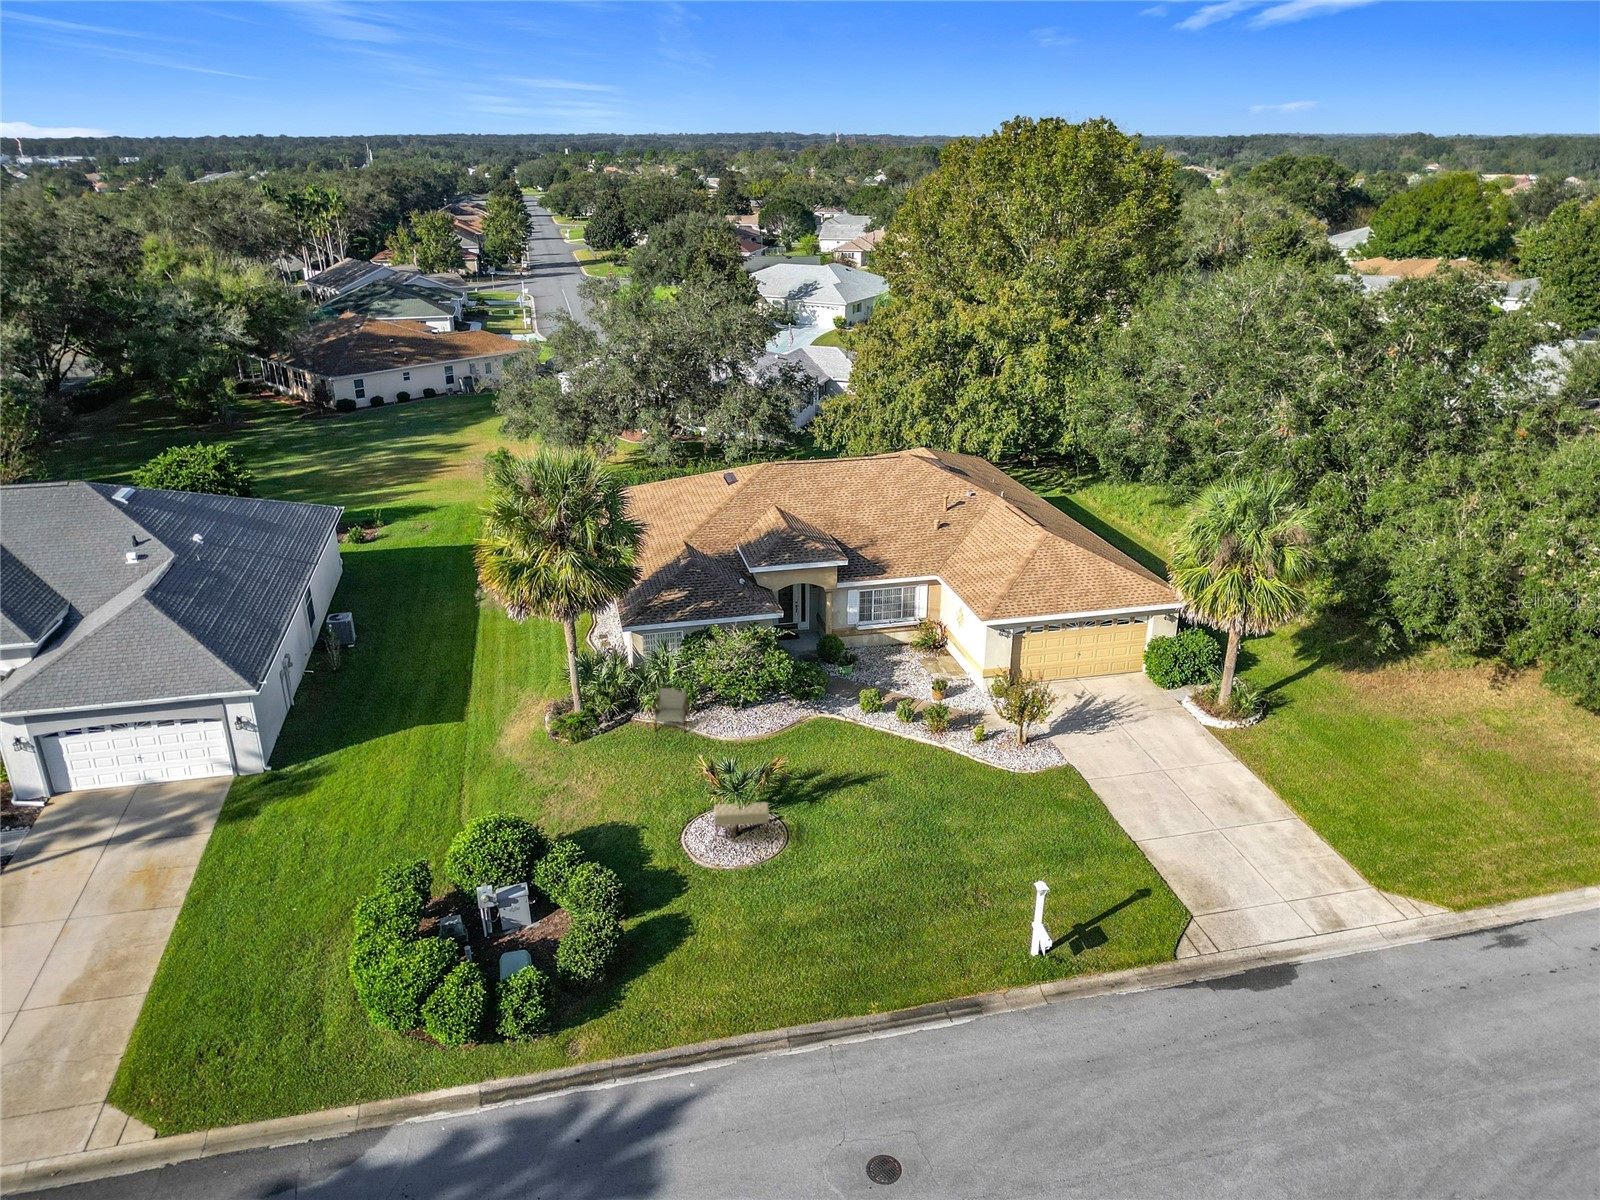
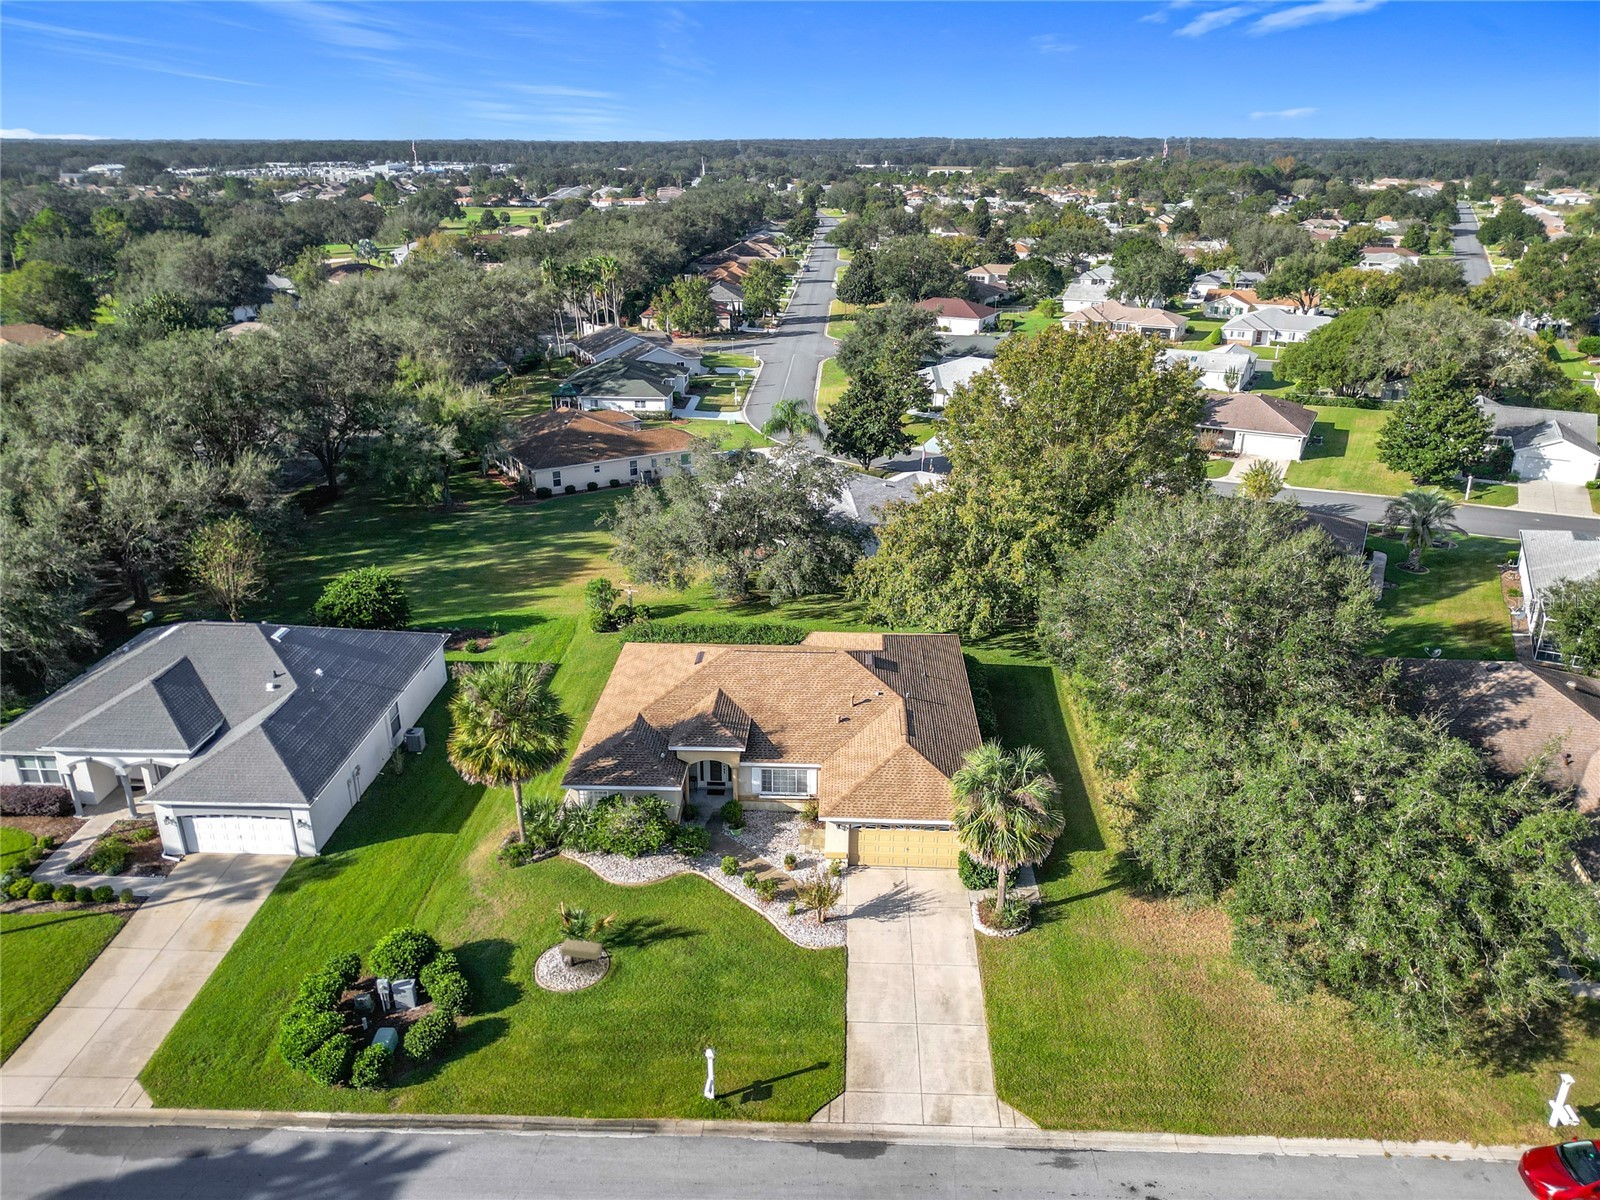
lounge chair: present [653,688,690,732] -> none [568,834,601,871]

